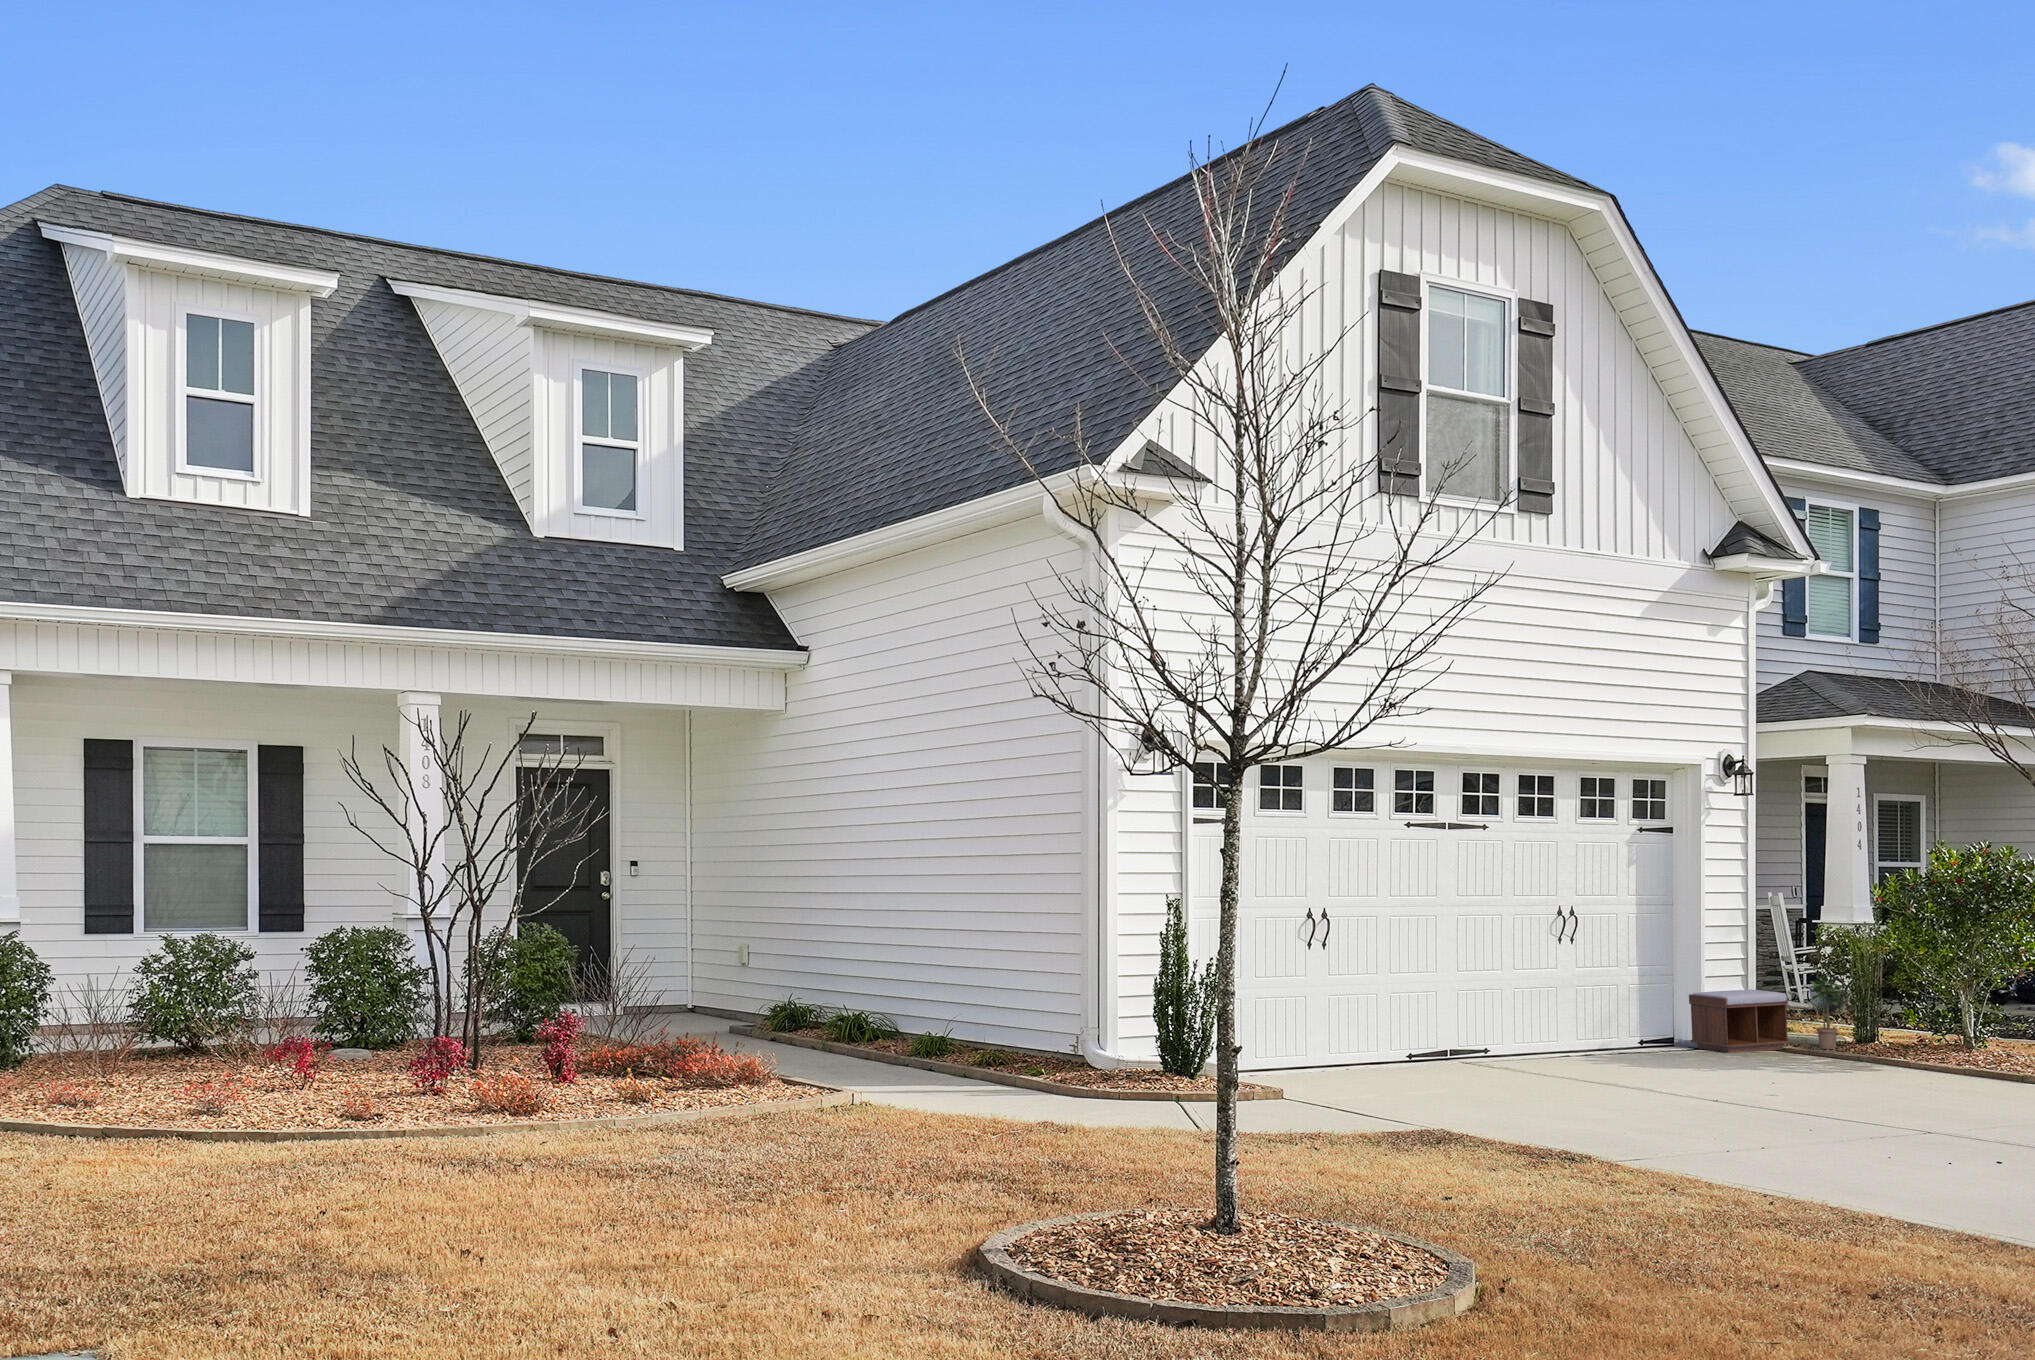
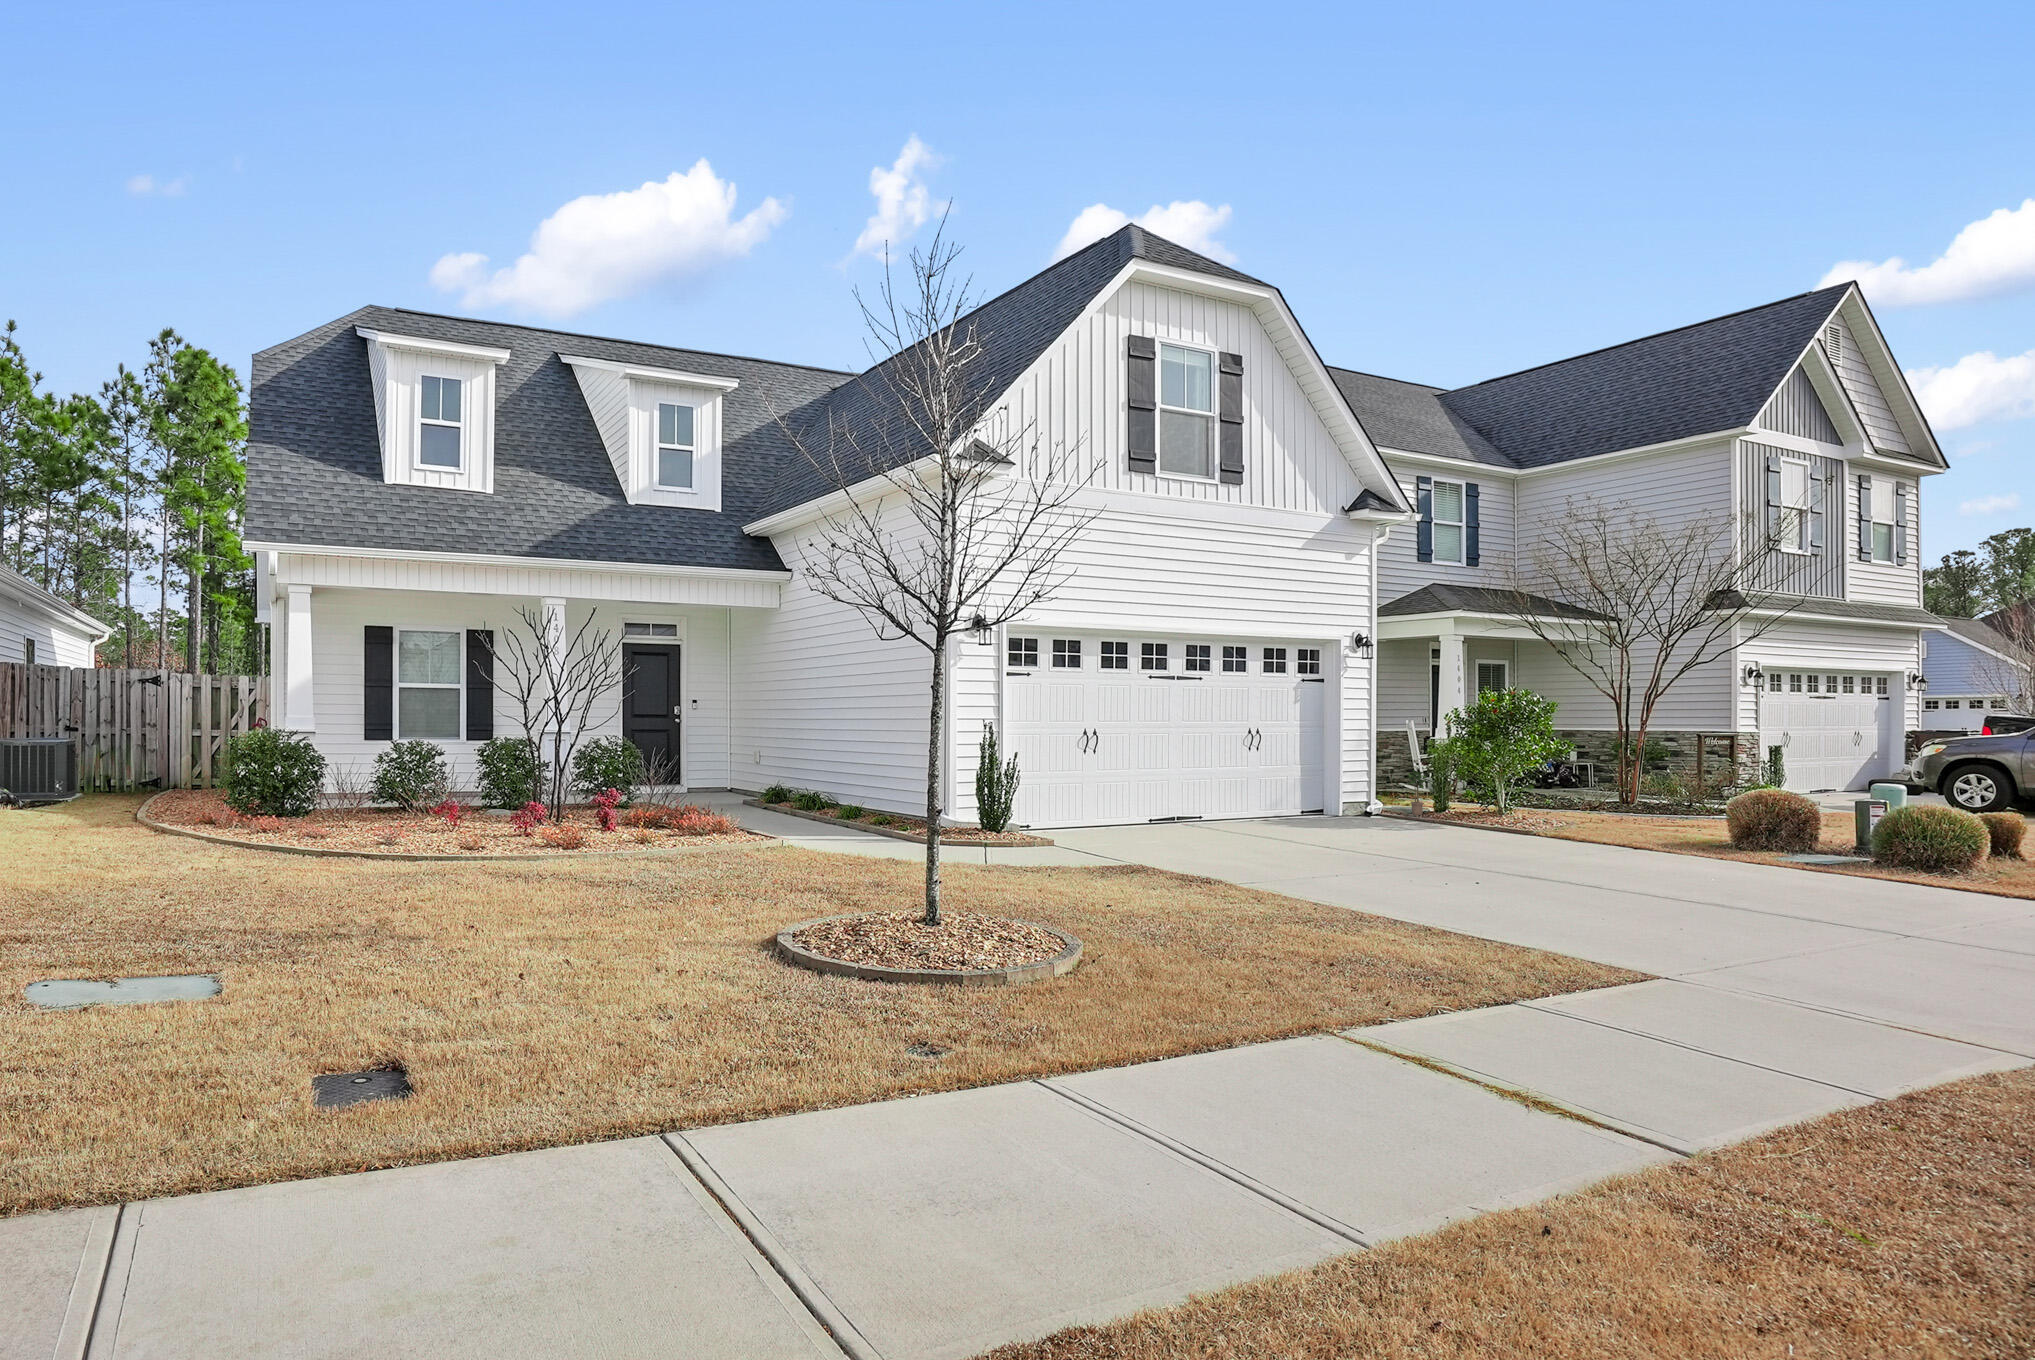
bench: present [1689,990,1790,1053] -> none [1329,778,1392,817]

